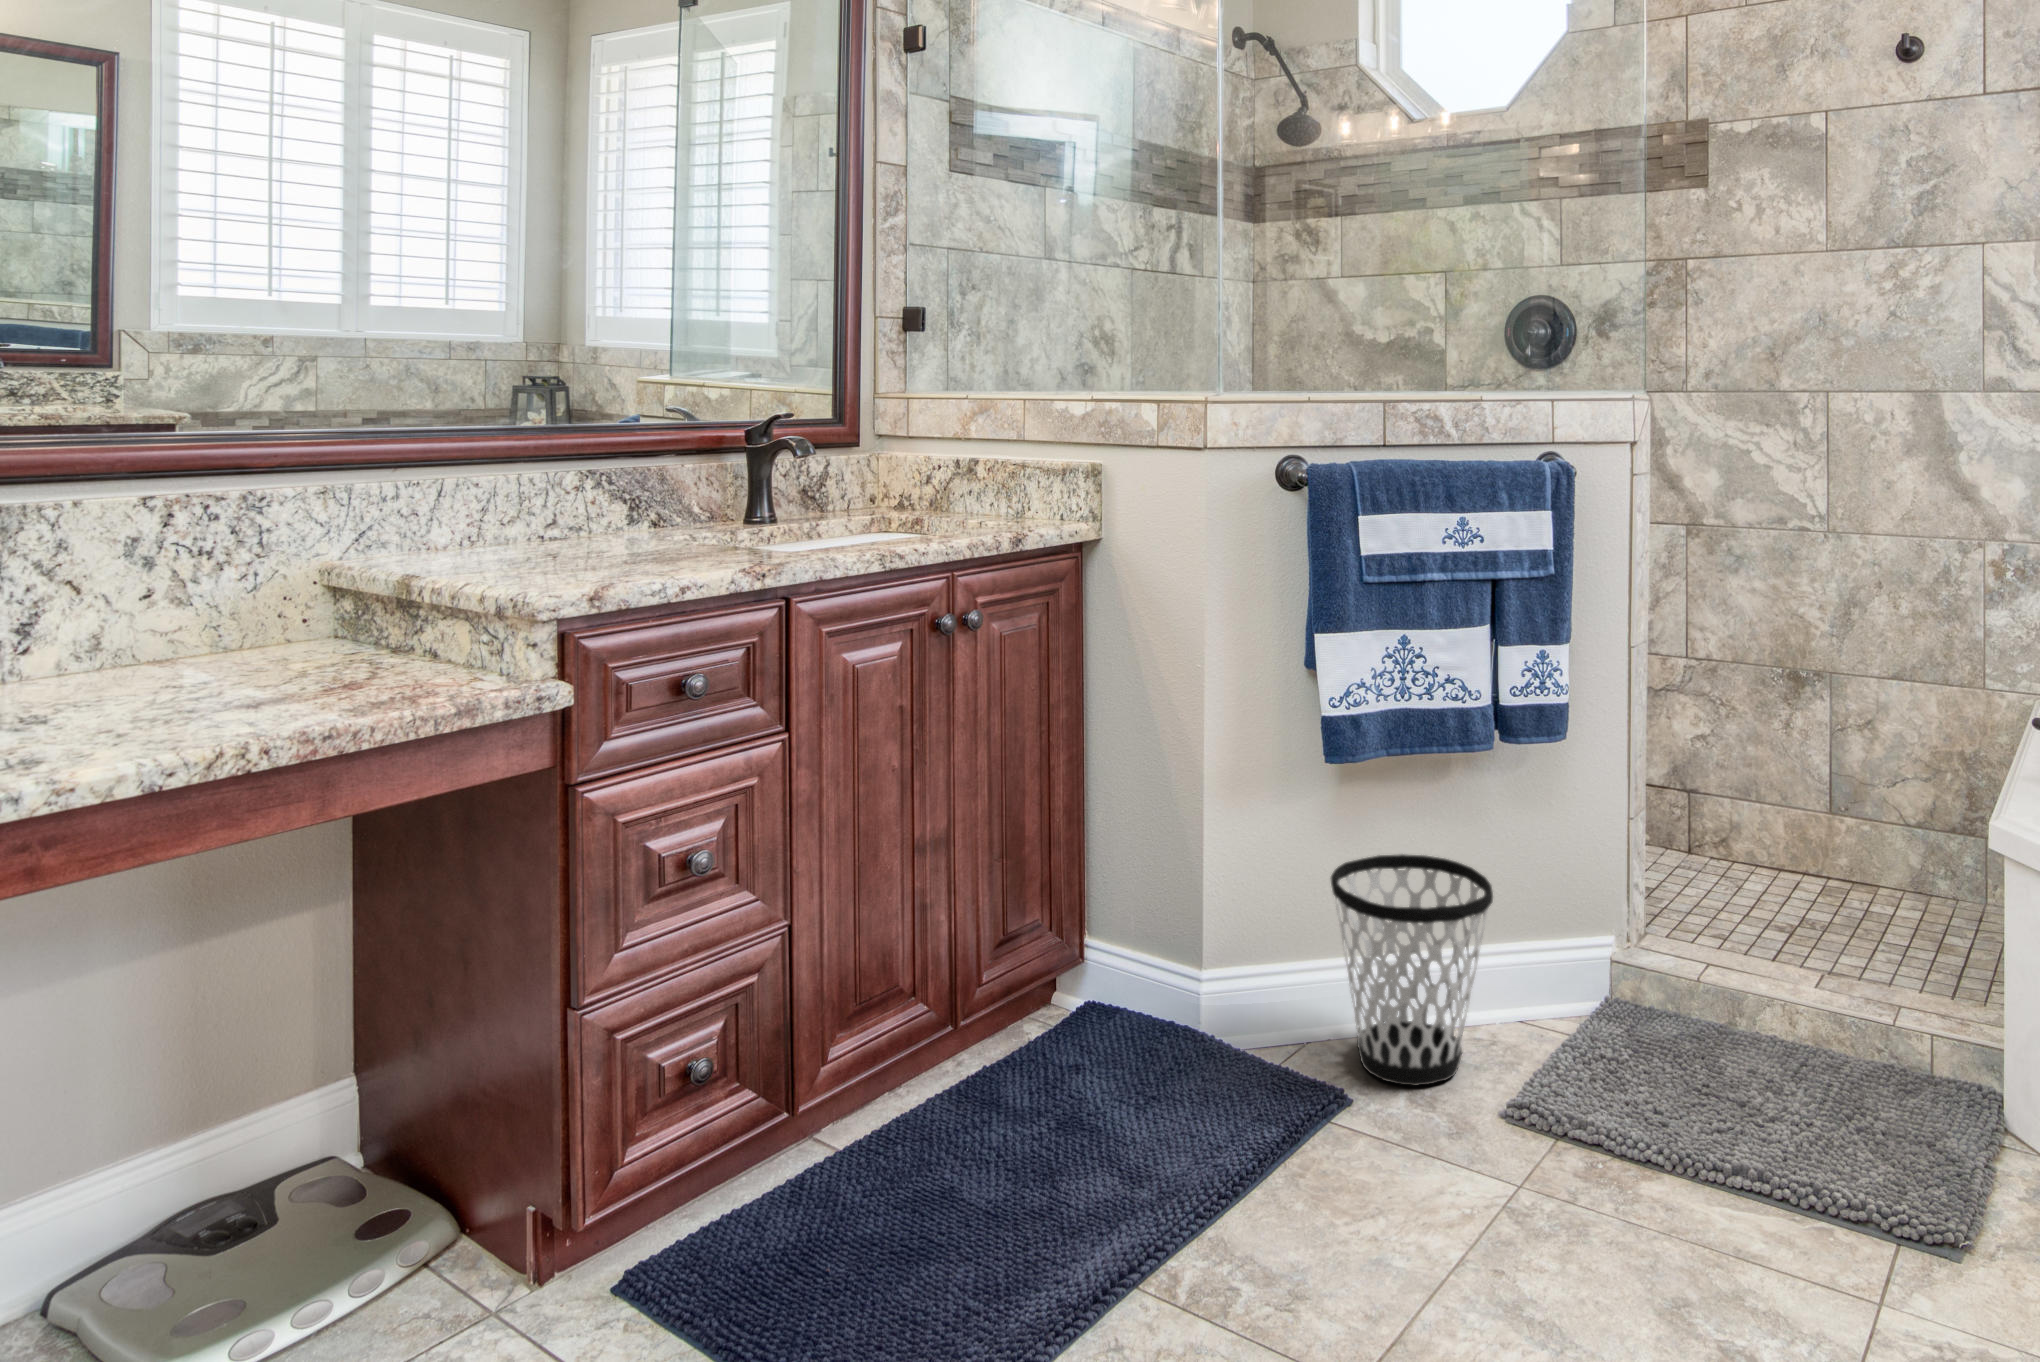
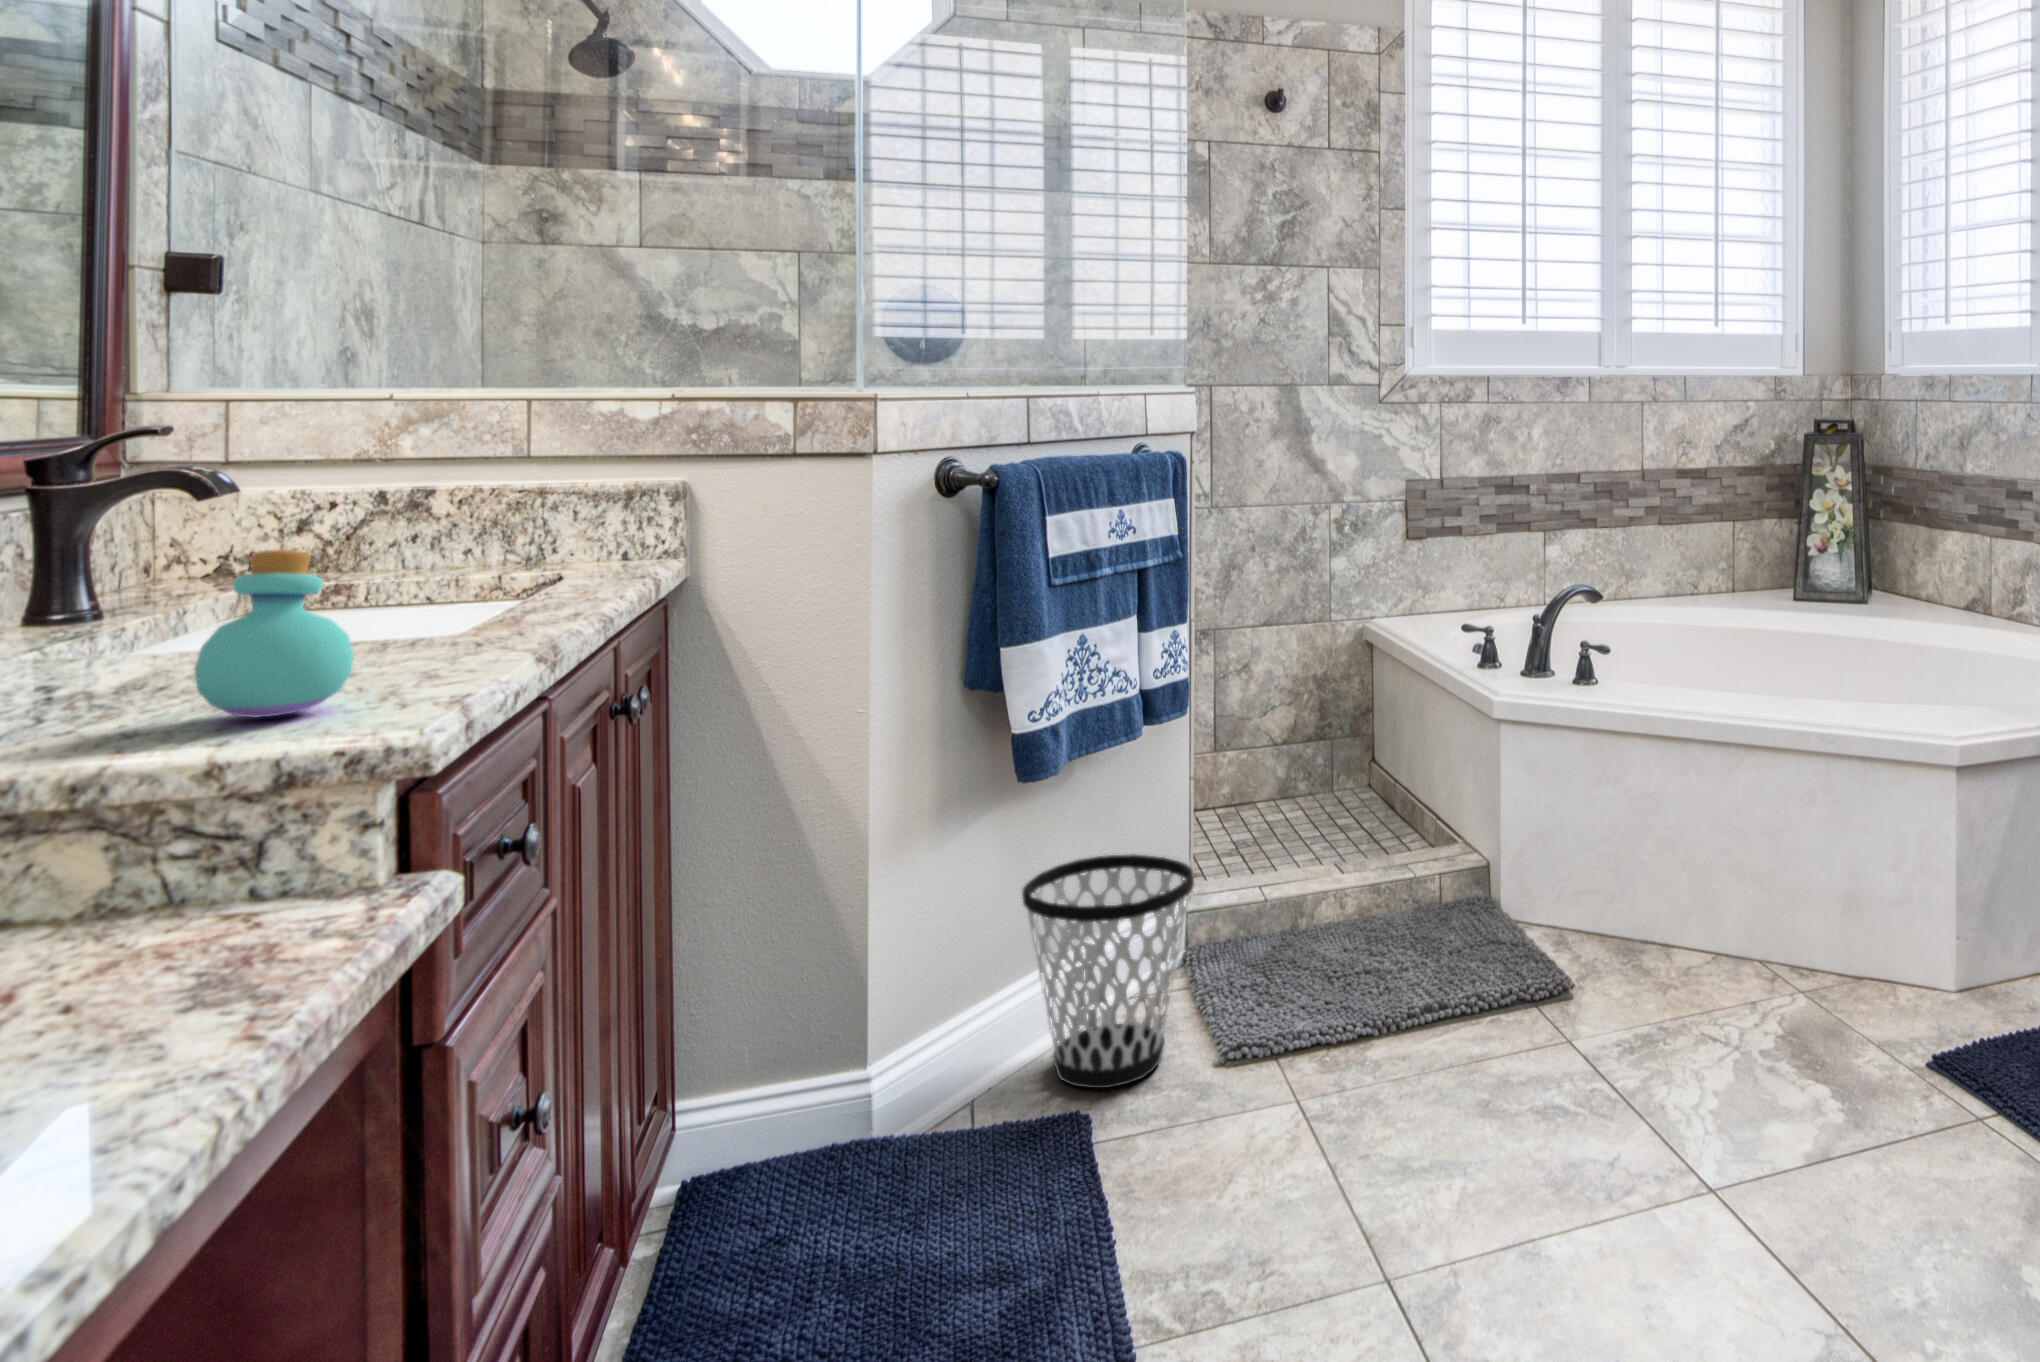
perfume bottle: none [492,487,566,580] -> present [195,550,354,718]

